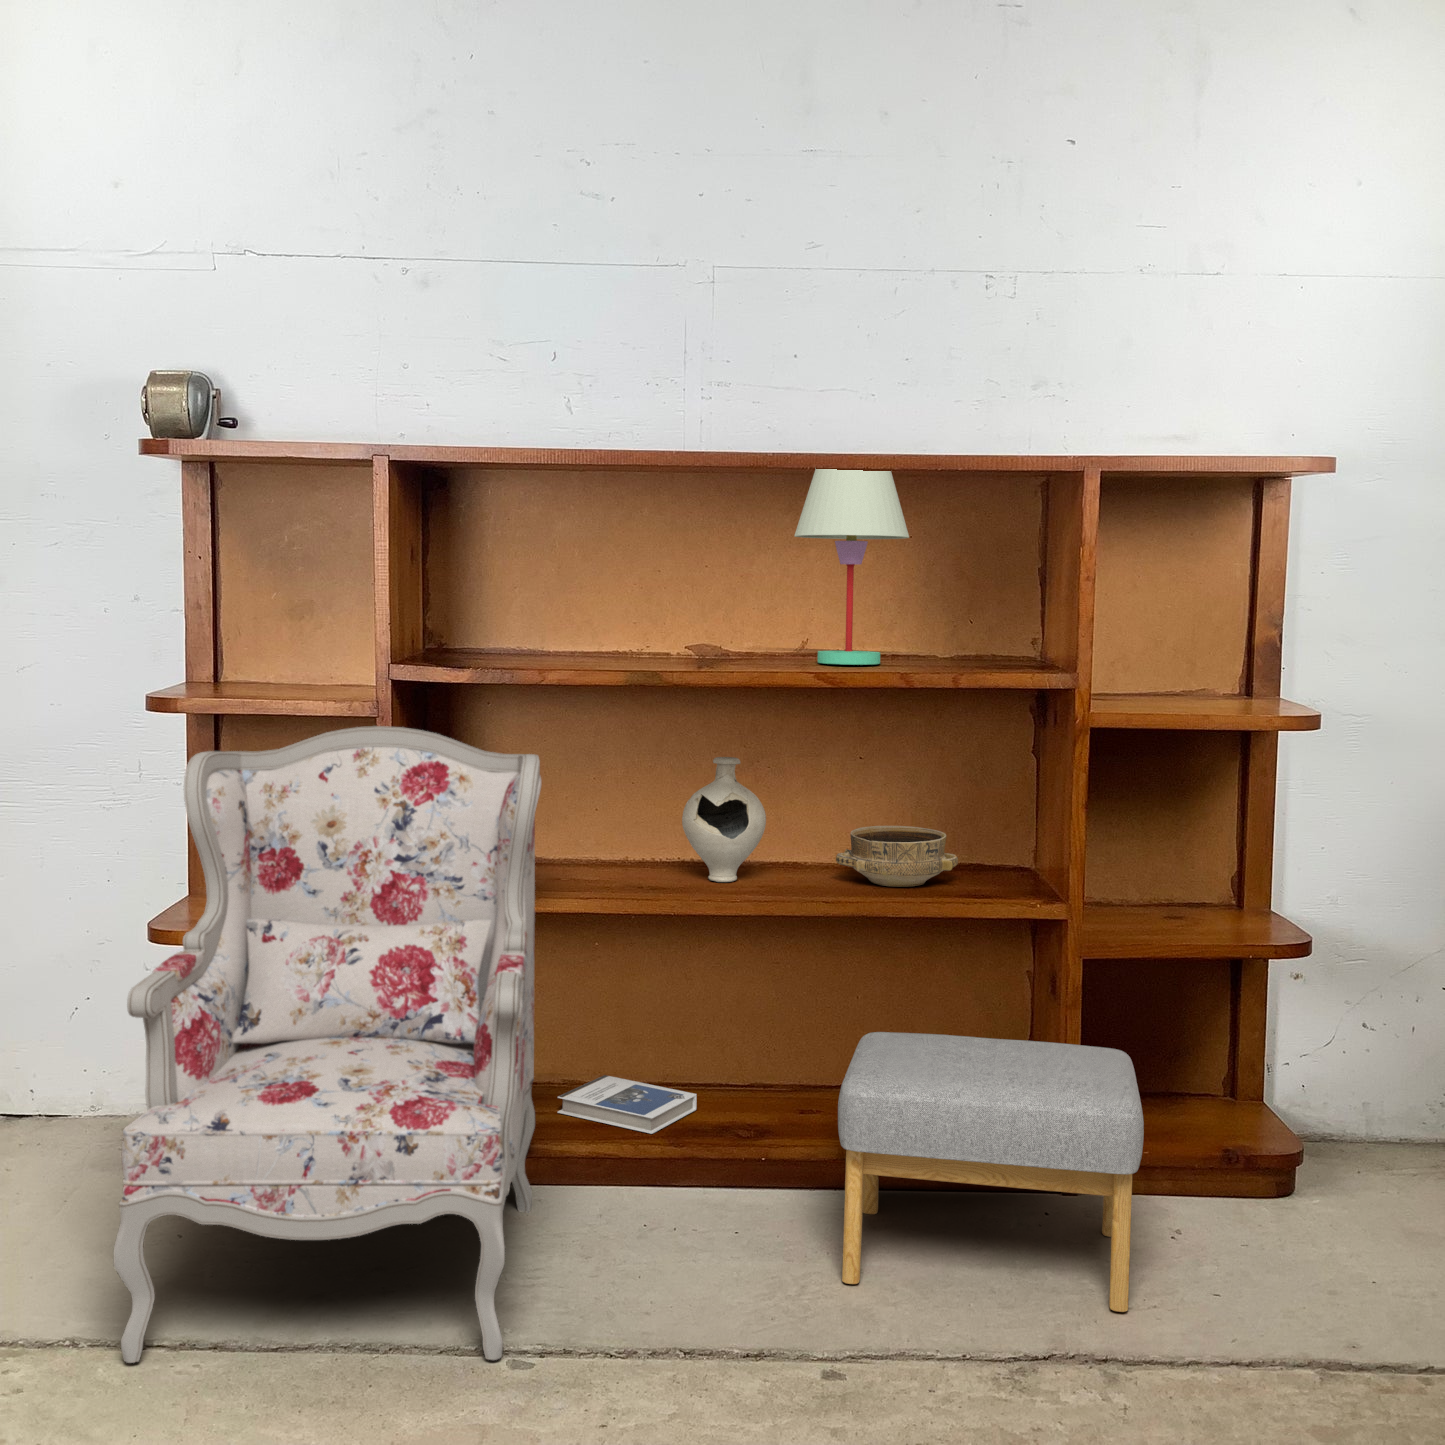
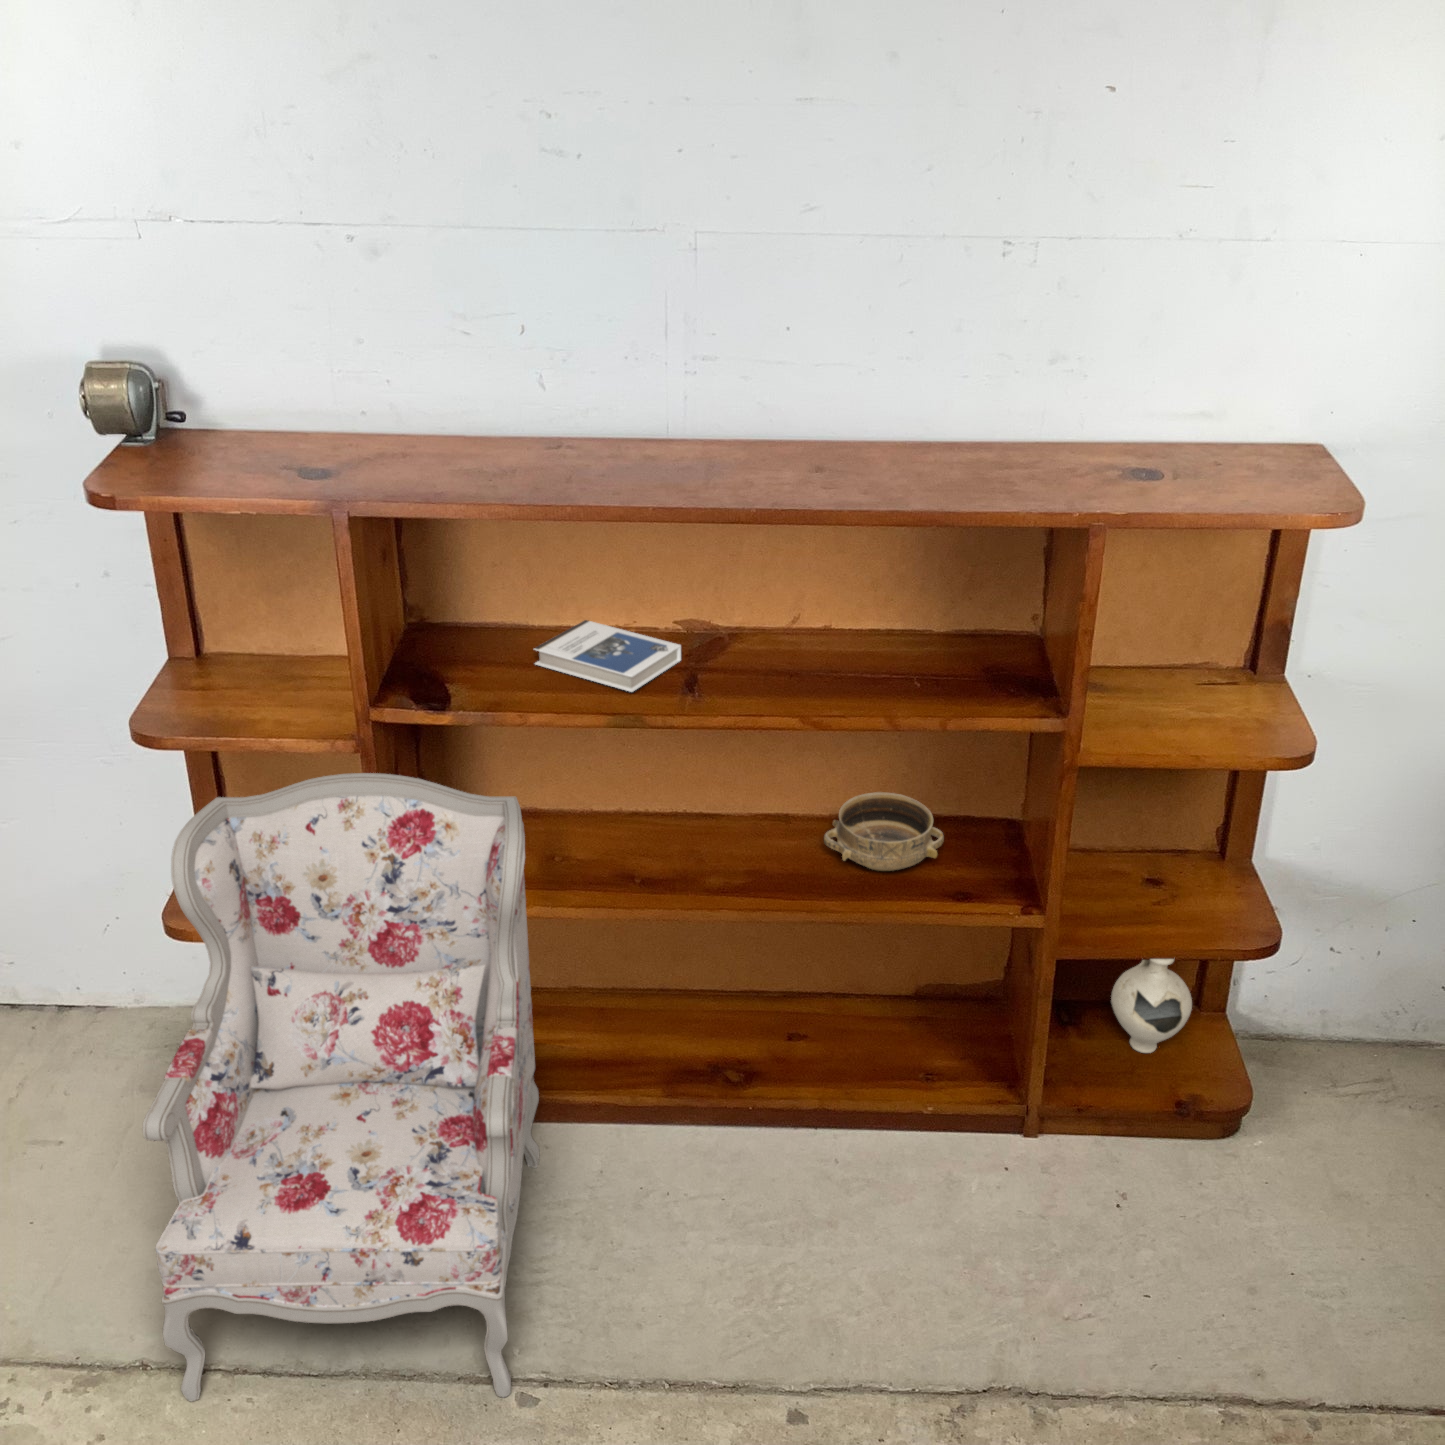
table lamp: present [794,469,909,665] -> none [786,456,909,682]
decorative vase: present [682,757,766,882] -> present [1111,959,1192,1053]
footstool: present [838,1032,1144,1312] -> none [812,1031,1092,1325]
hardback book: present [558,1075,697,1134] -> present [534,620,681,692]

